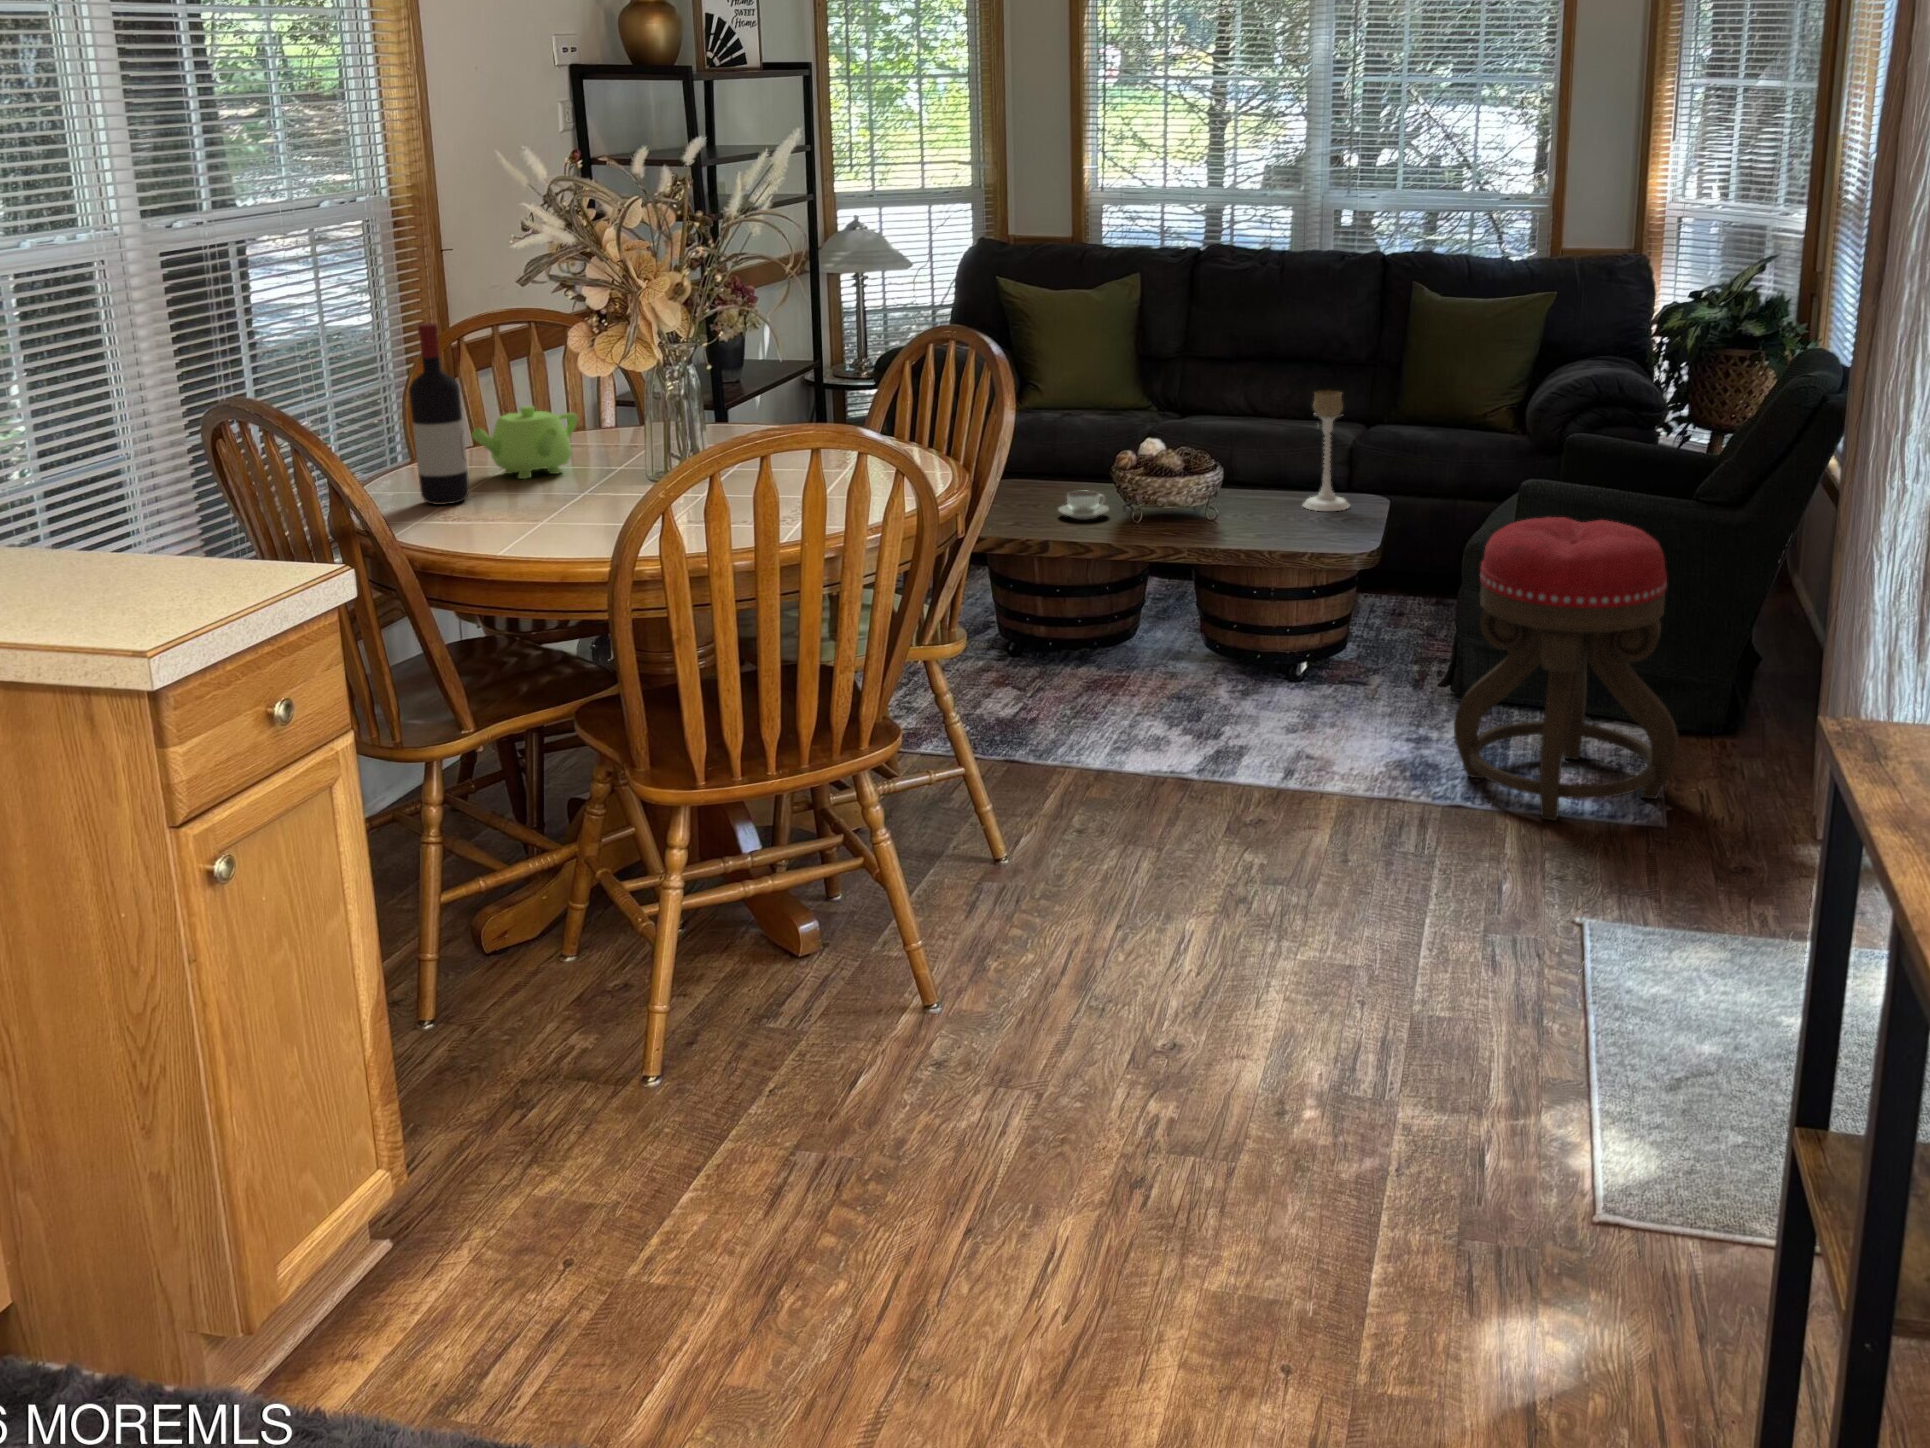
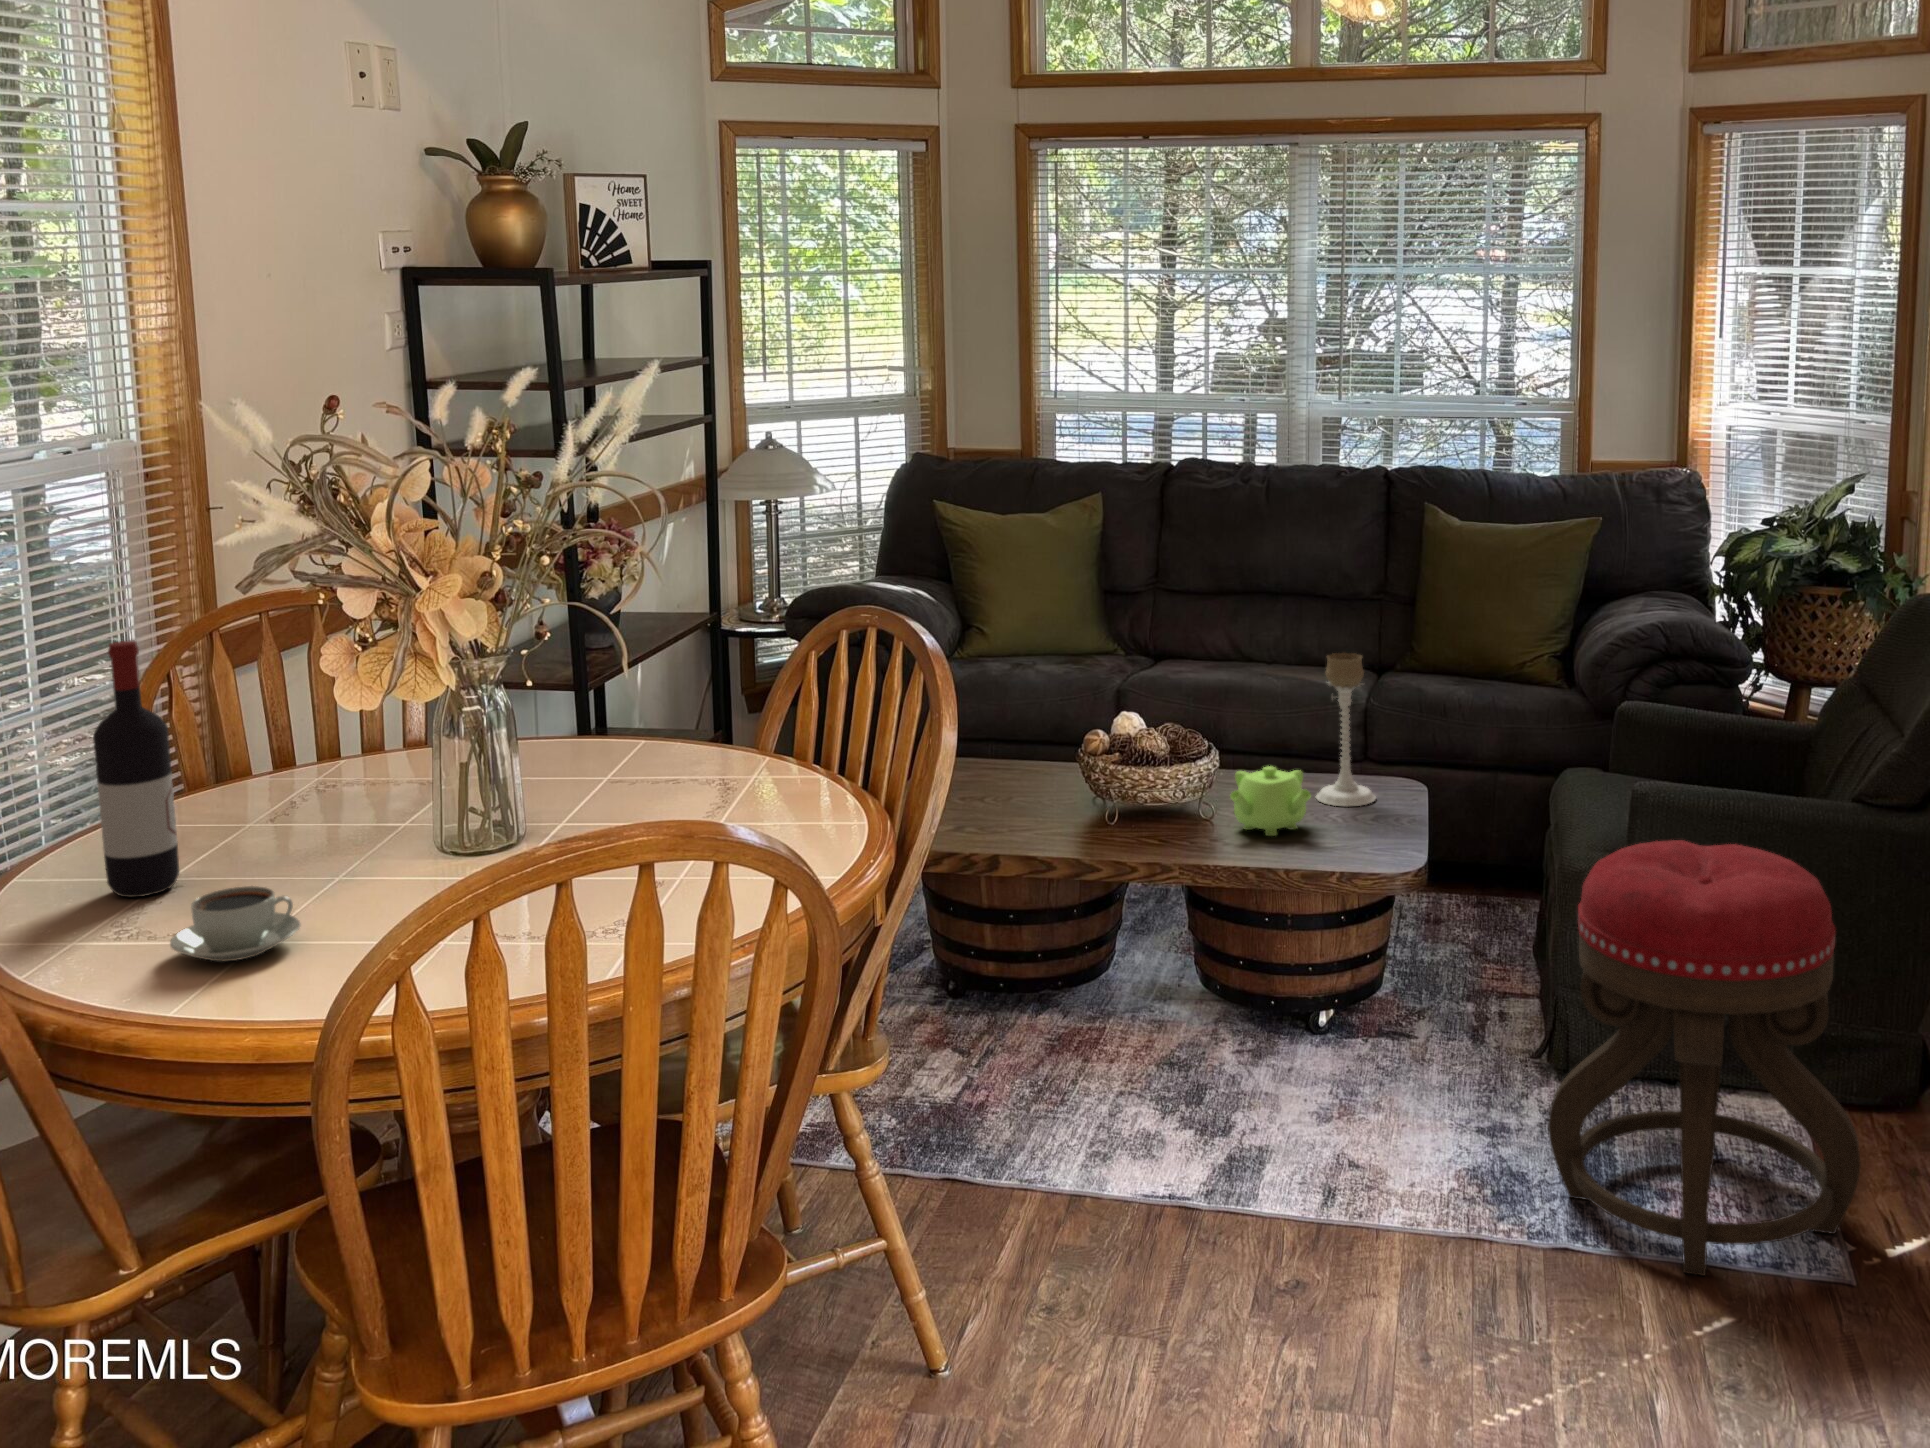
teapot: present [471,406,578,479] -> present [1230,766,1311,836]
coffee cup: present [1058,491,1109,519] -> present [170,886,301,961]

